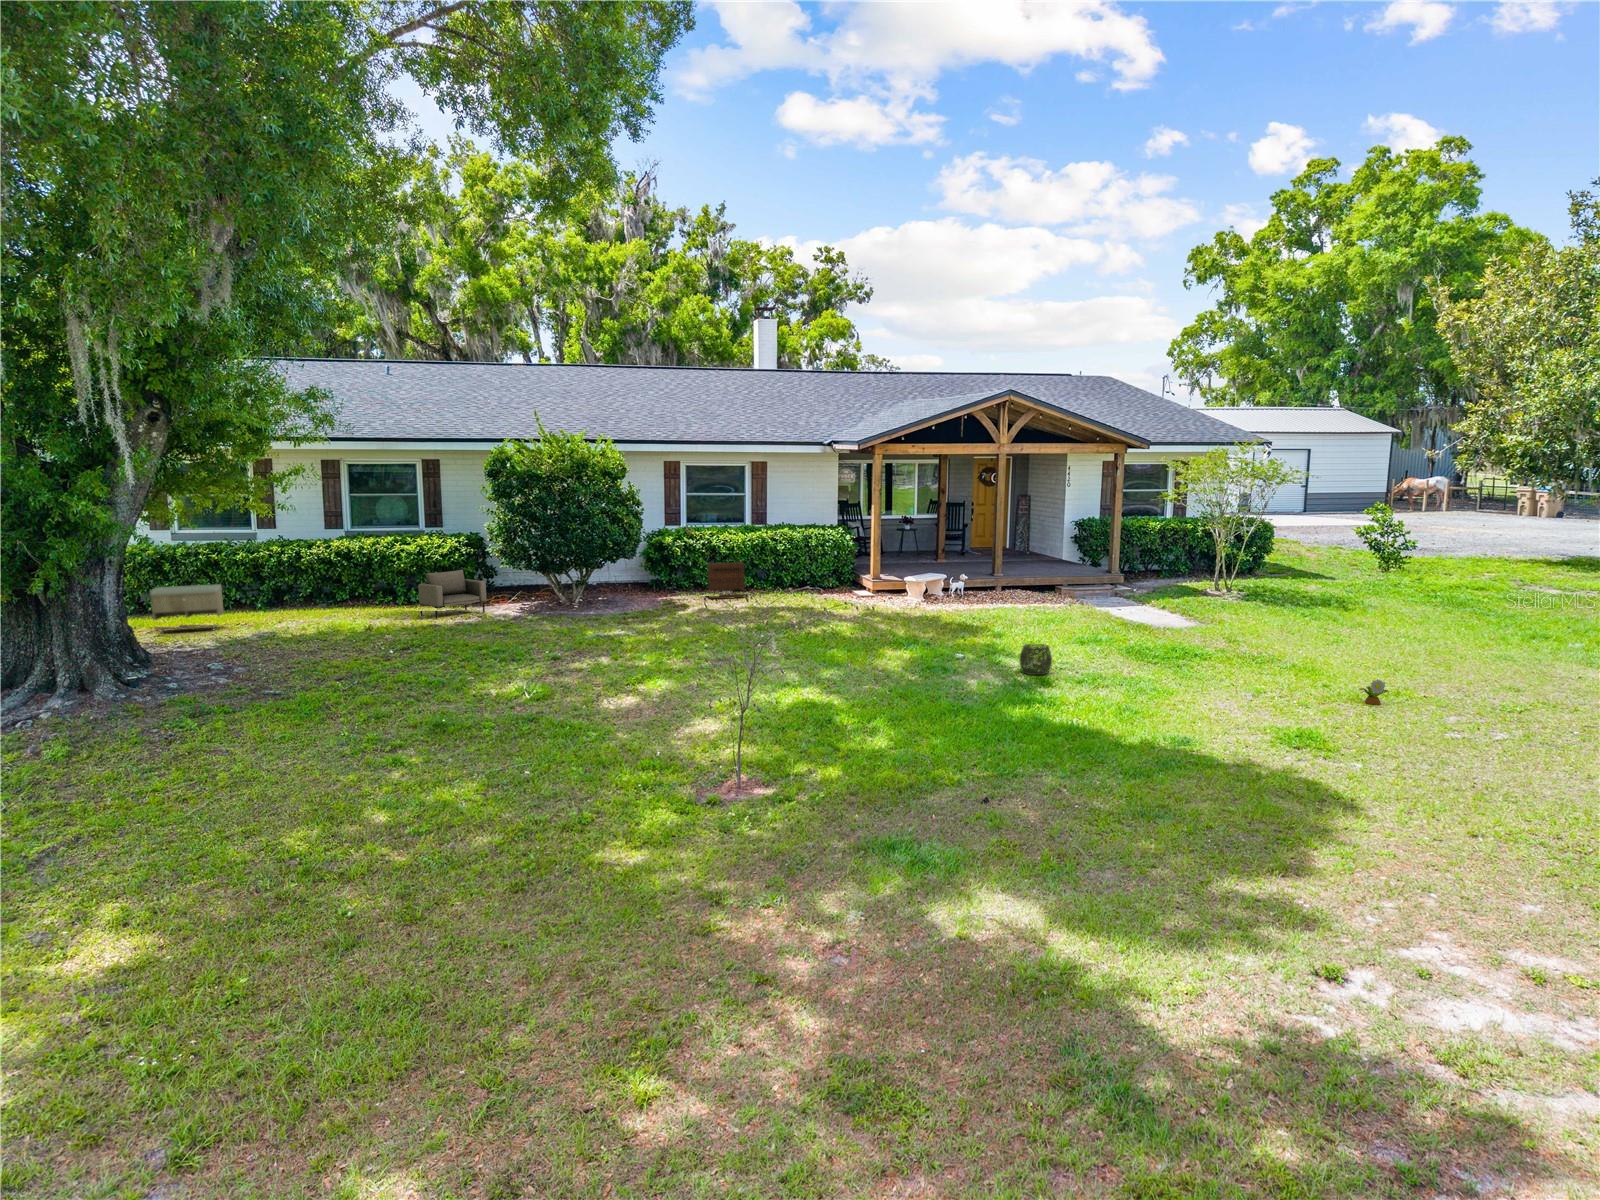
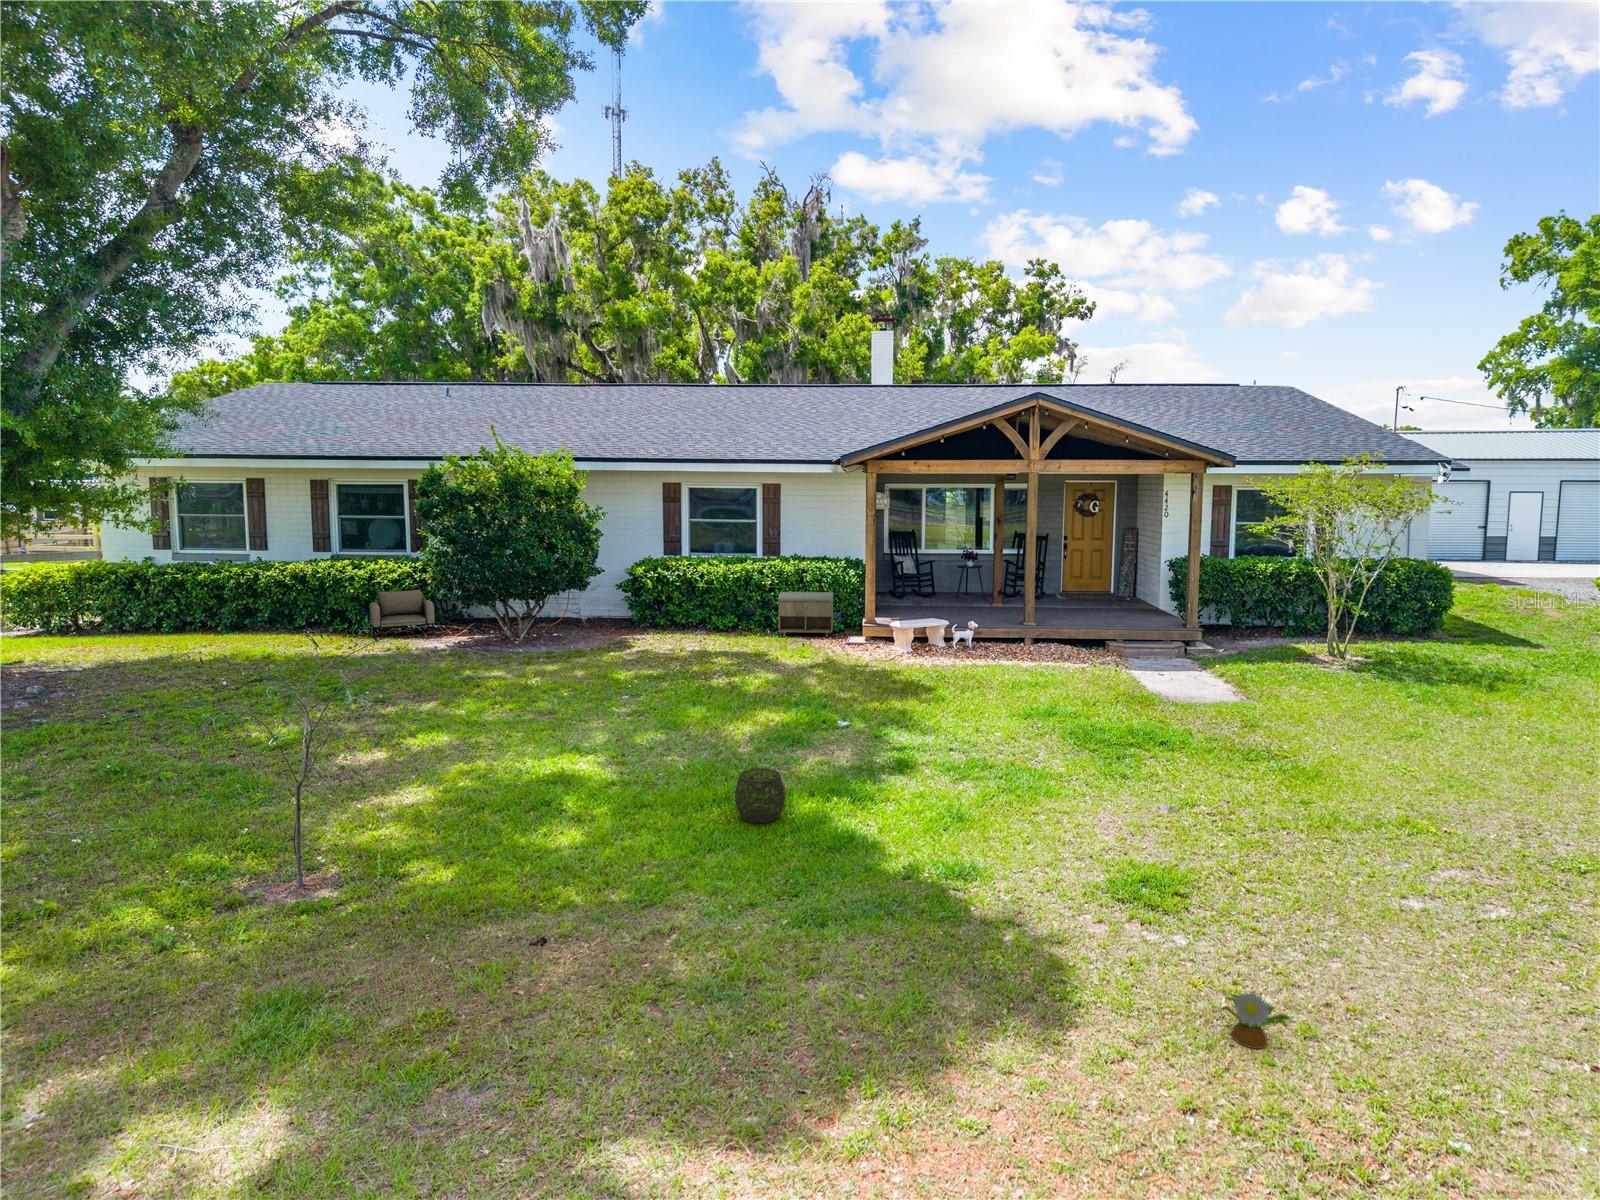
wooden crate: present [707,562,745,599] -> none [669,591,719,636]
storage bench: present [150,584,224,633] -> present [778,592,833,636]

